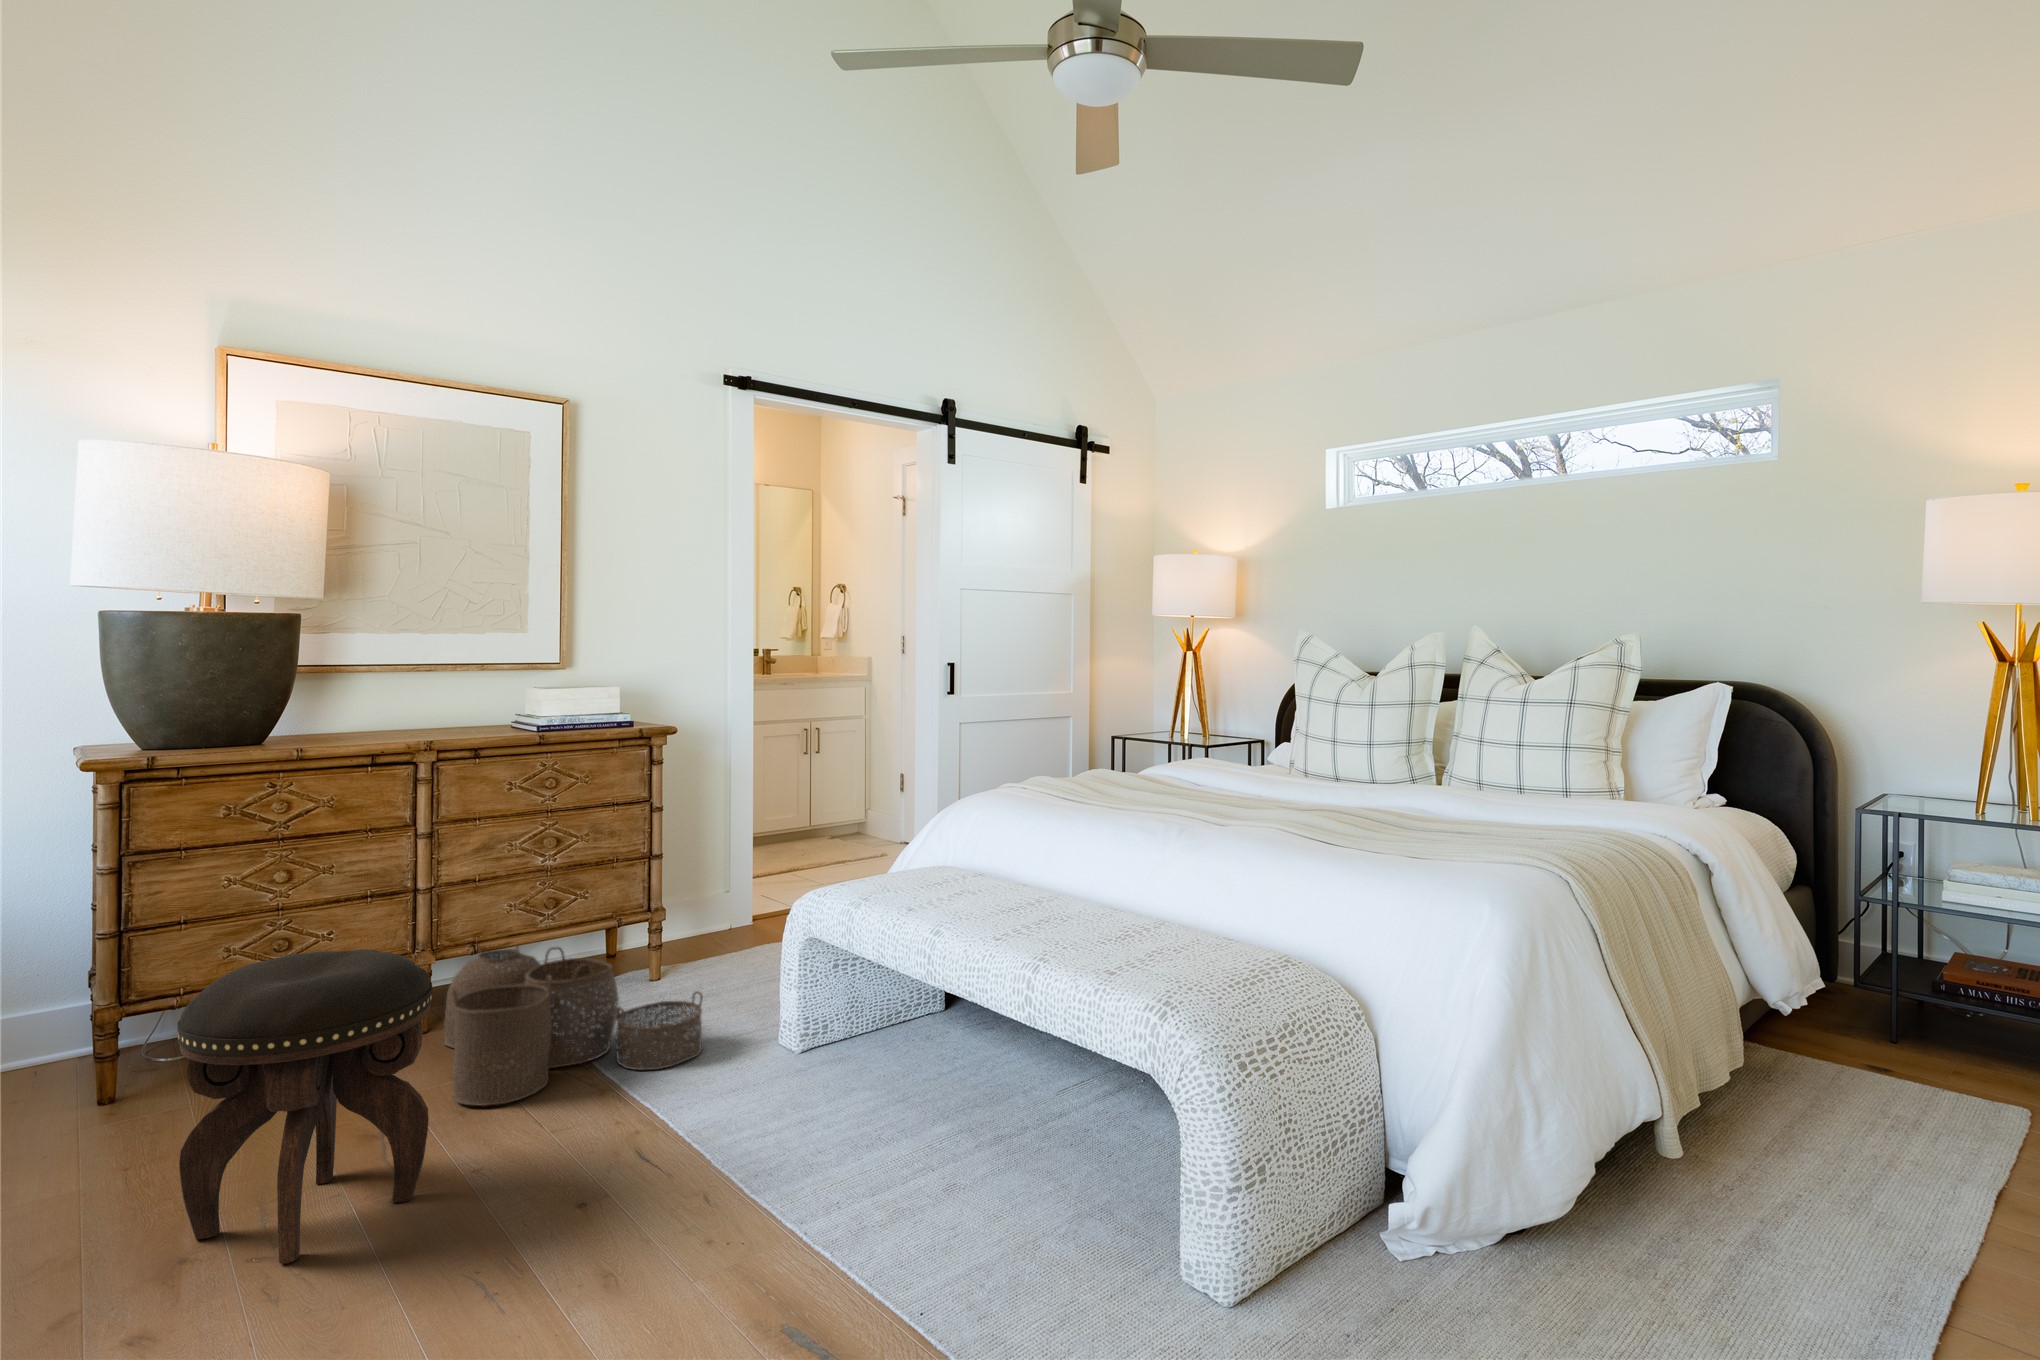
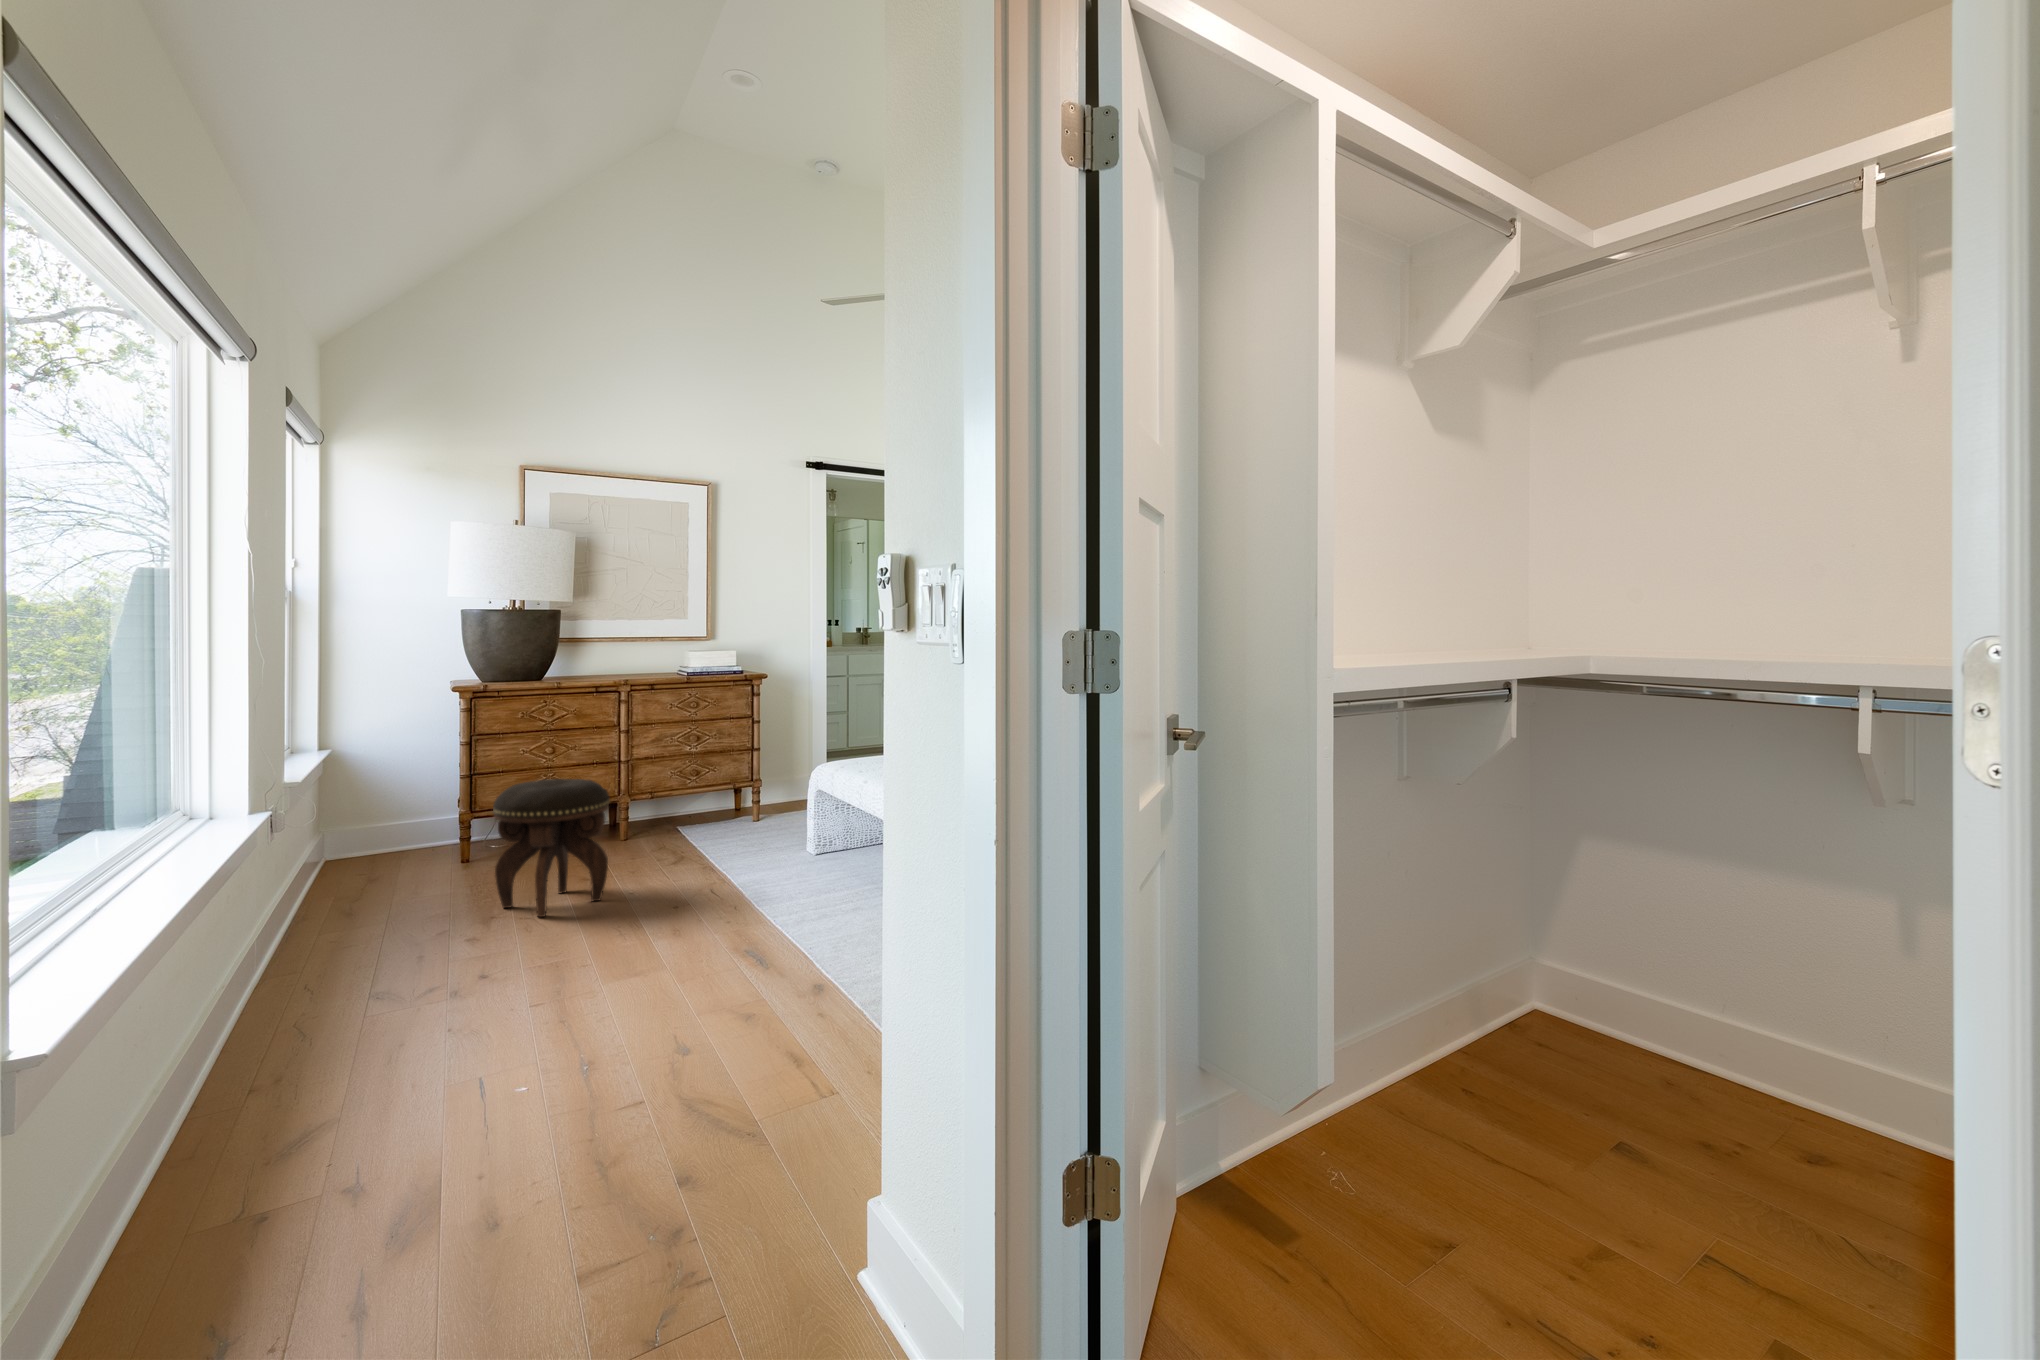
woven basket: present [444,945,703,1105] -> none [629,793,767,869]

